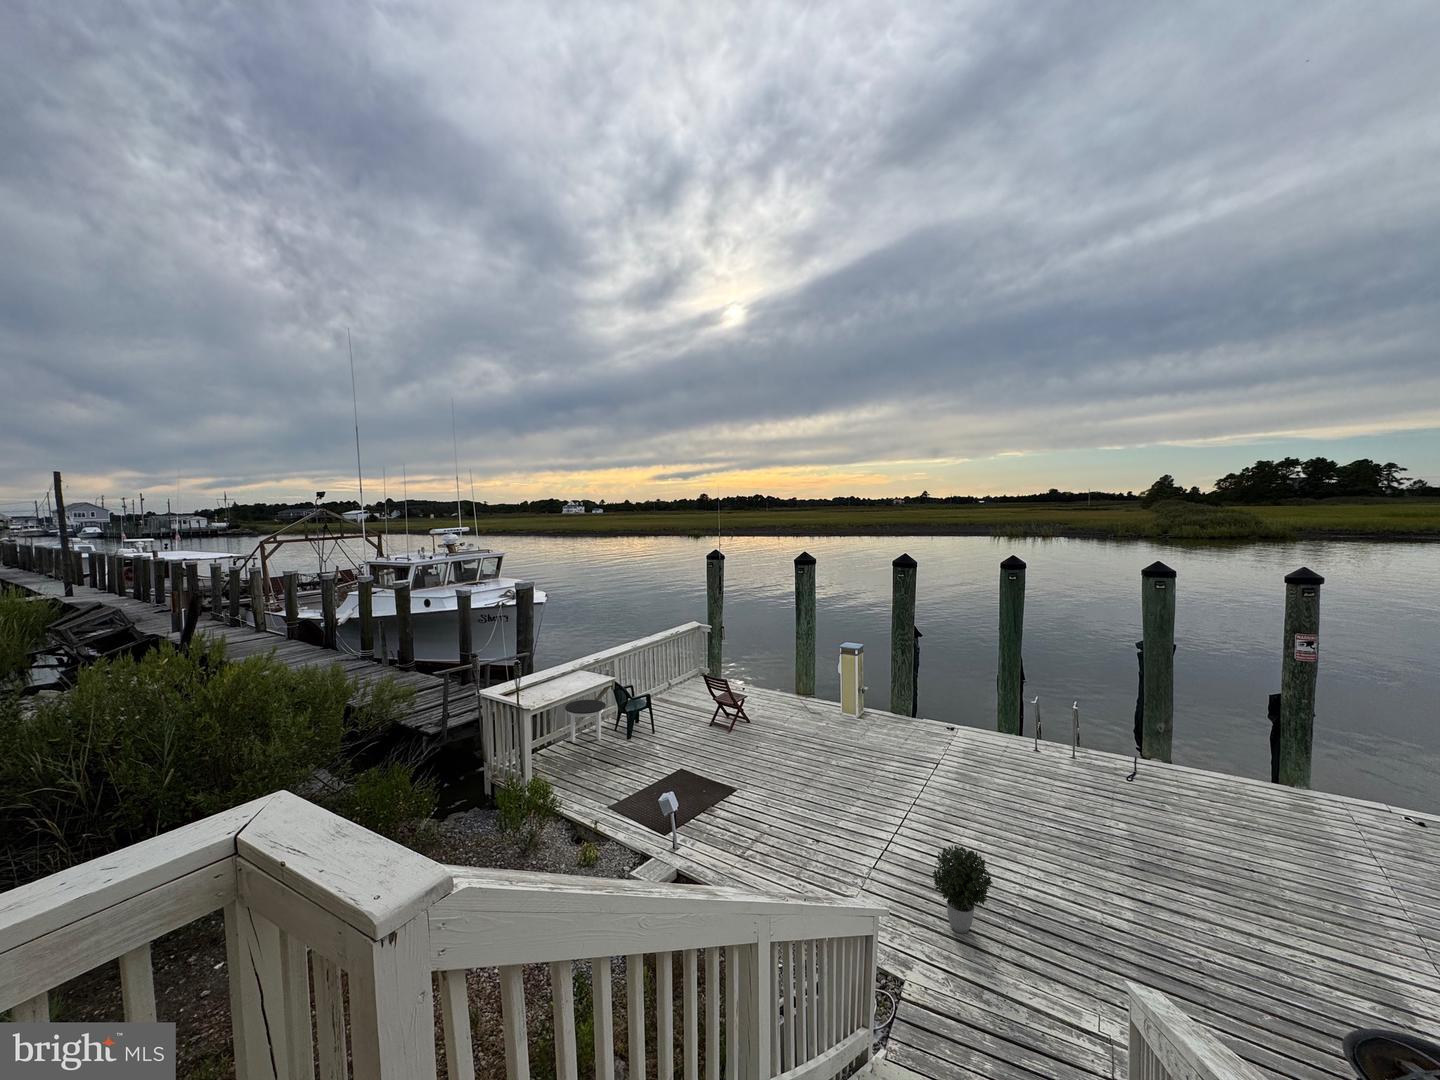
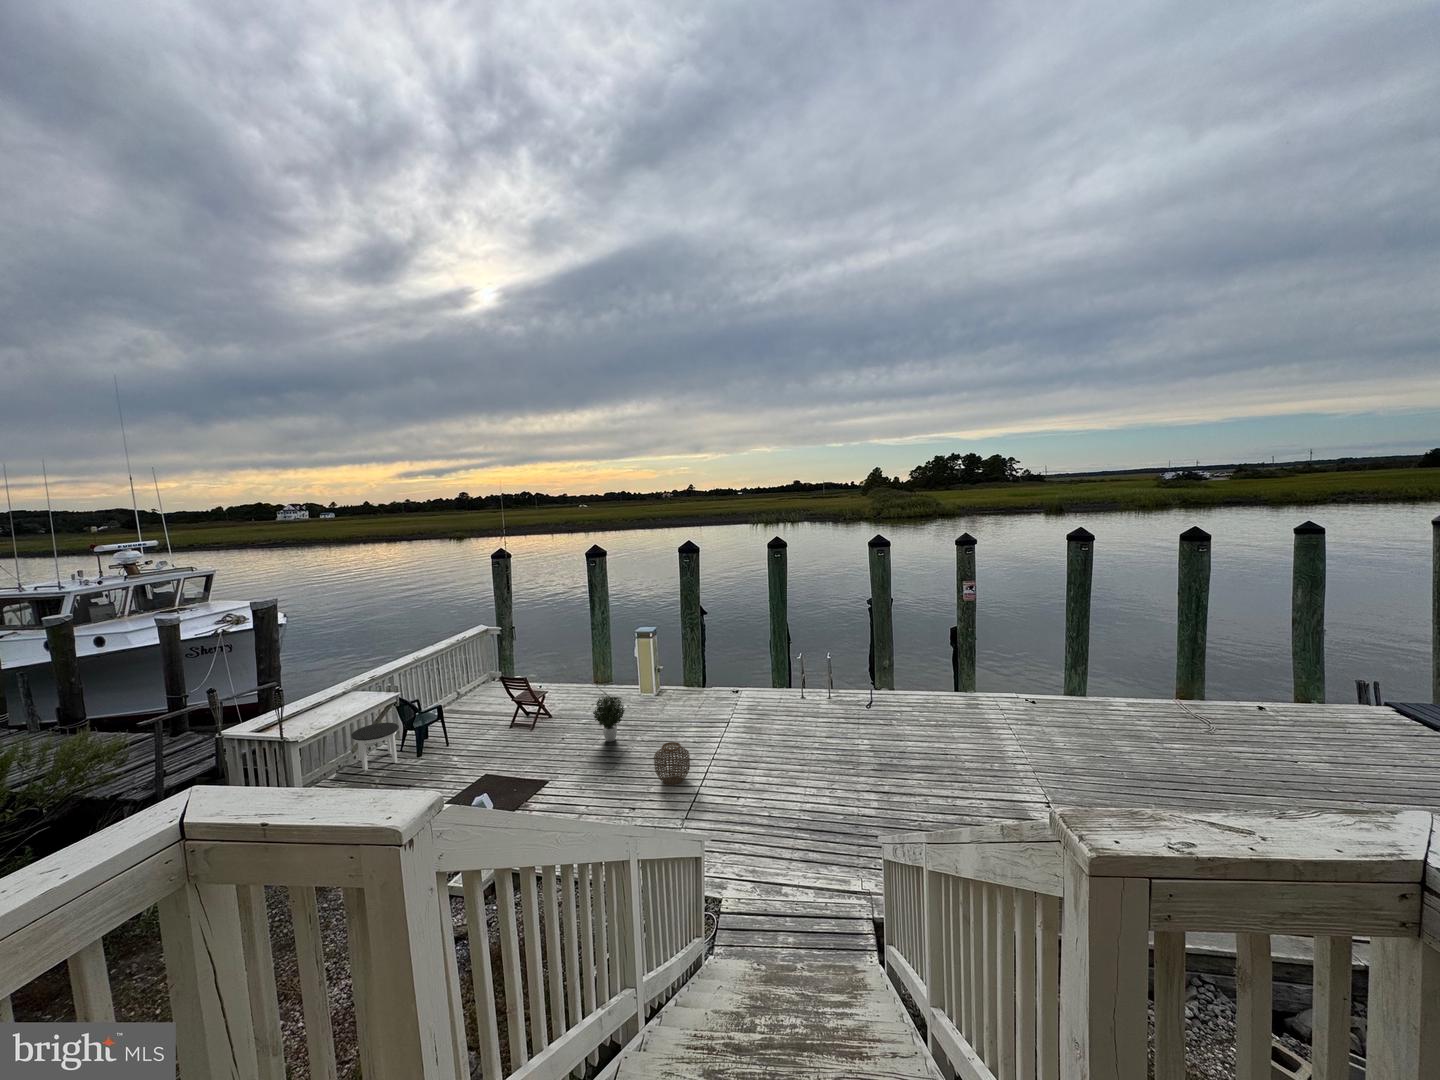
woven basket: none [844,774,886,824] -> present [654,742,690,785]
potted plant: present [933,845,993,933] -> present [593,696,625,742]

